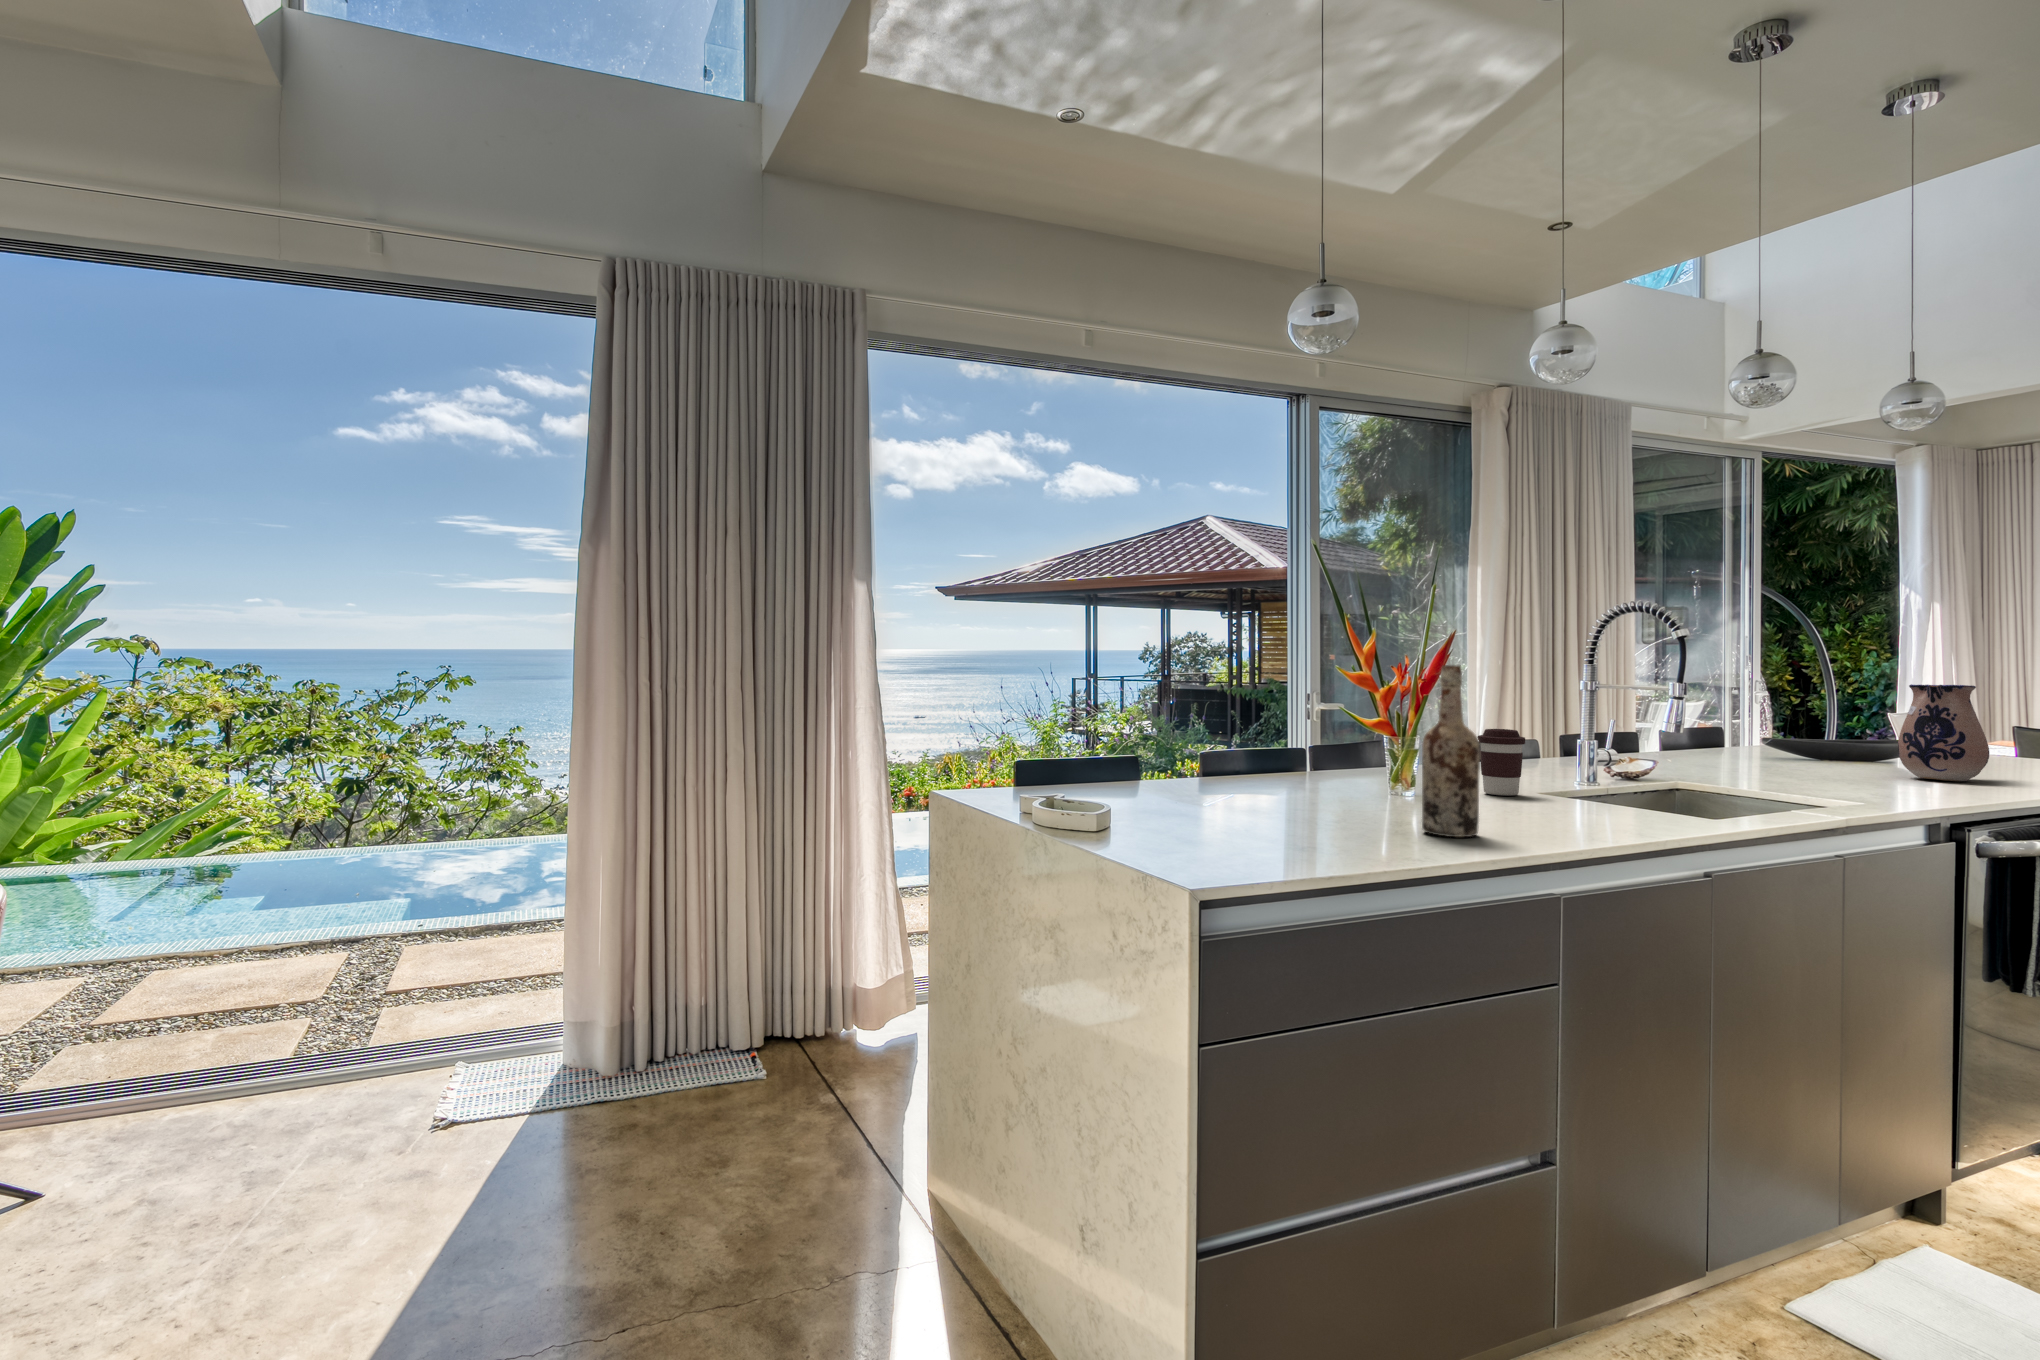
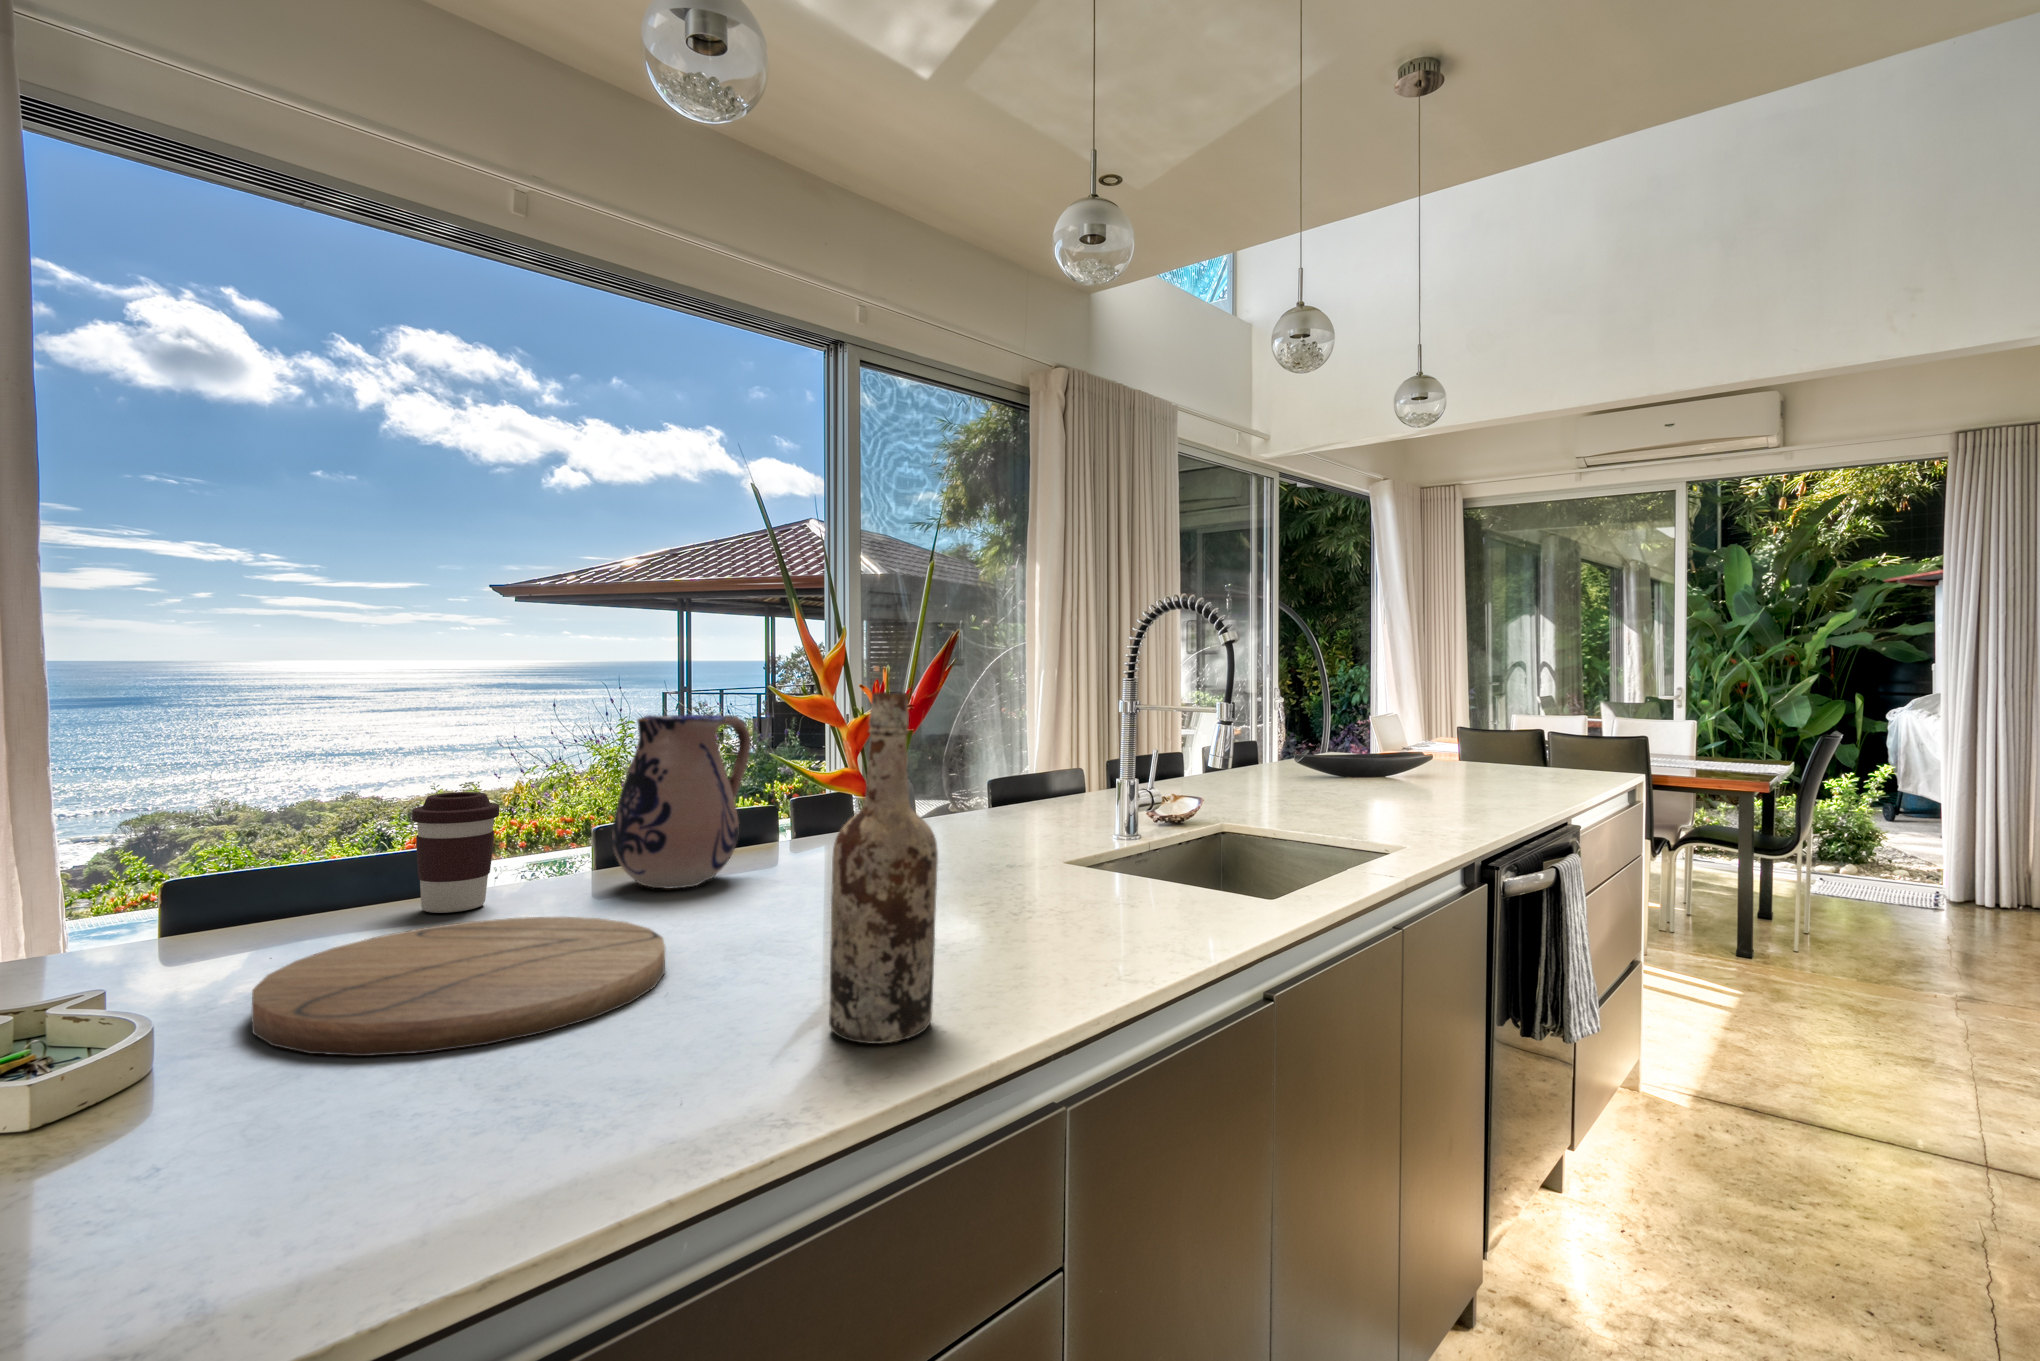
ceramic pitcher: present [1898,684,1989,781] -> present [612,714,751,889]
coffee cup: present [1478,729,1525,796] -> present [412,792,499,913]
cutting board: none [1139,786,1314,824] -> present [251,917,665,1056]

